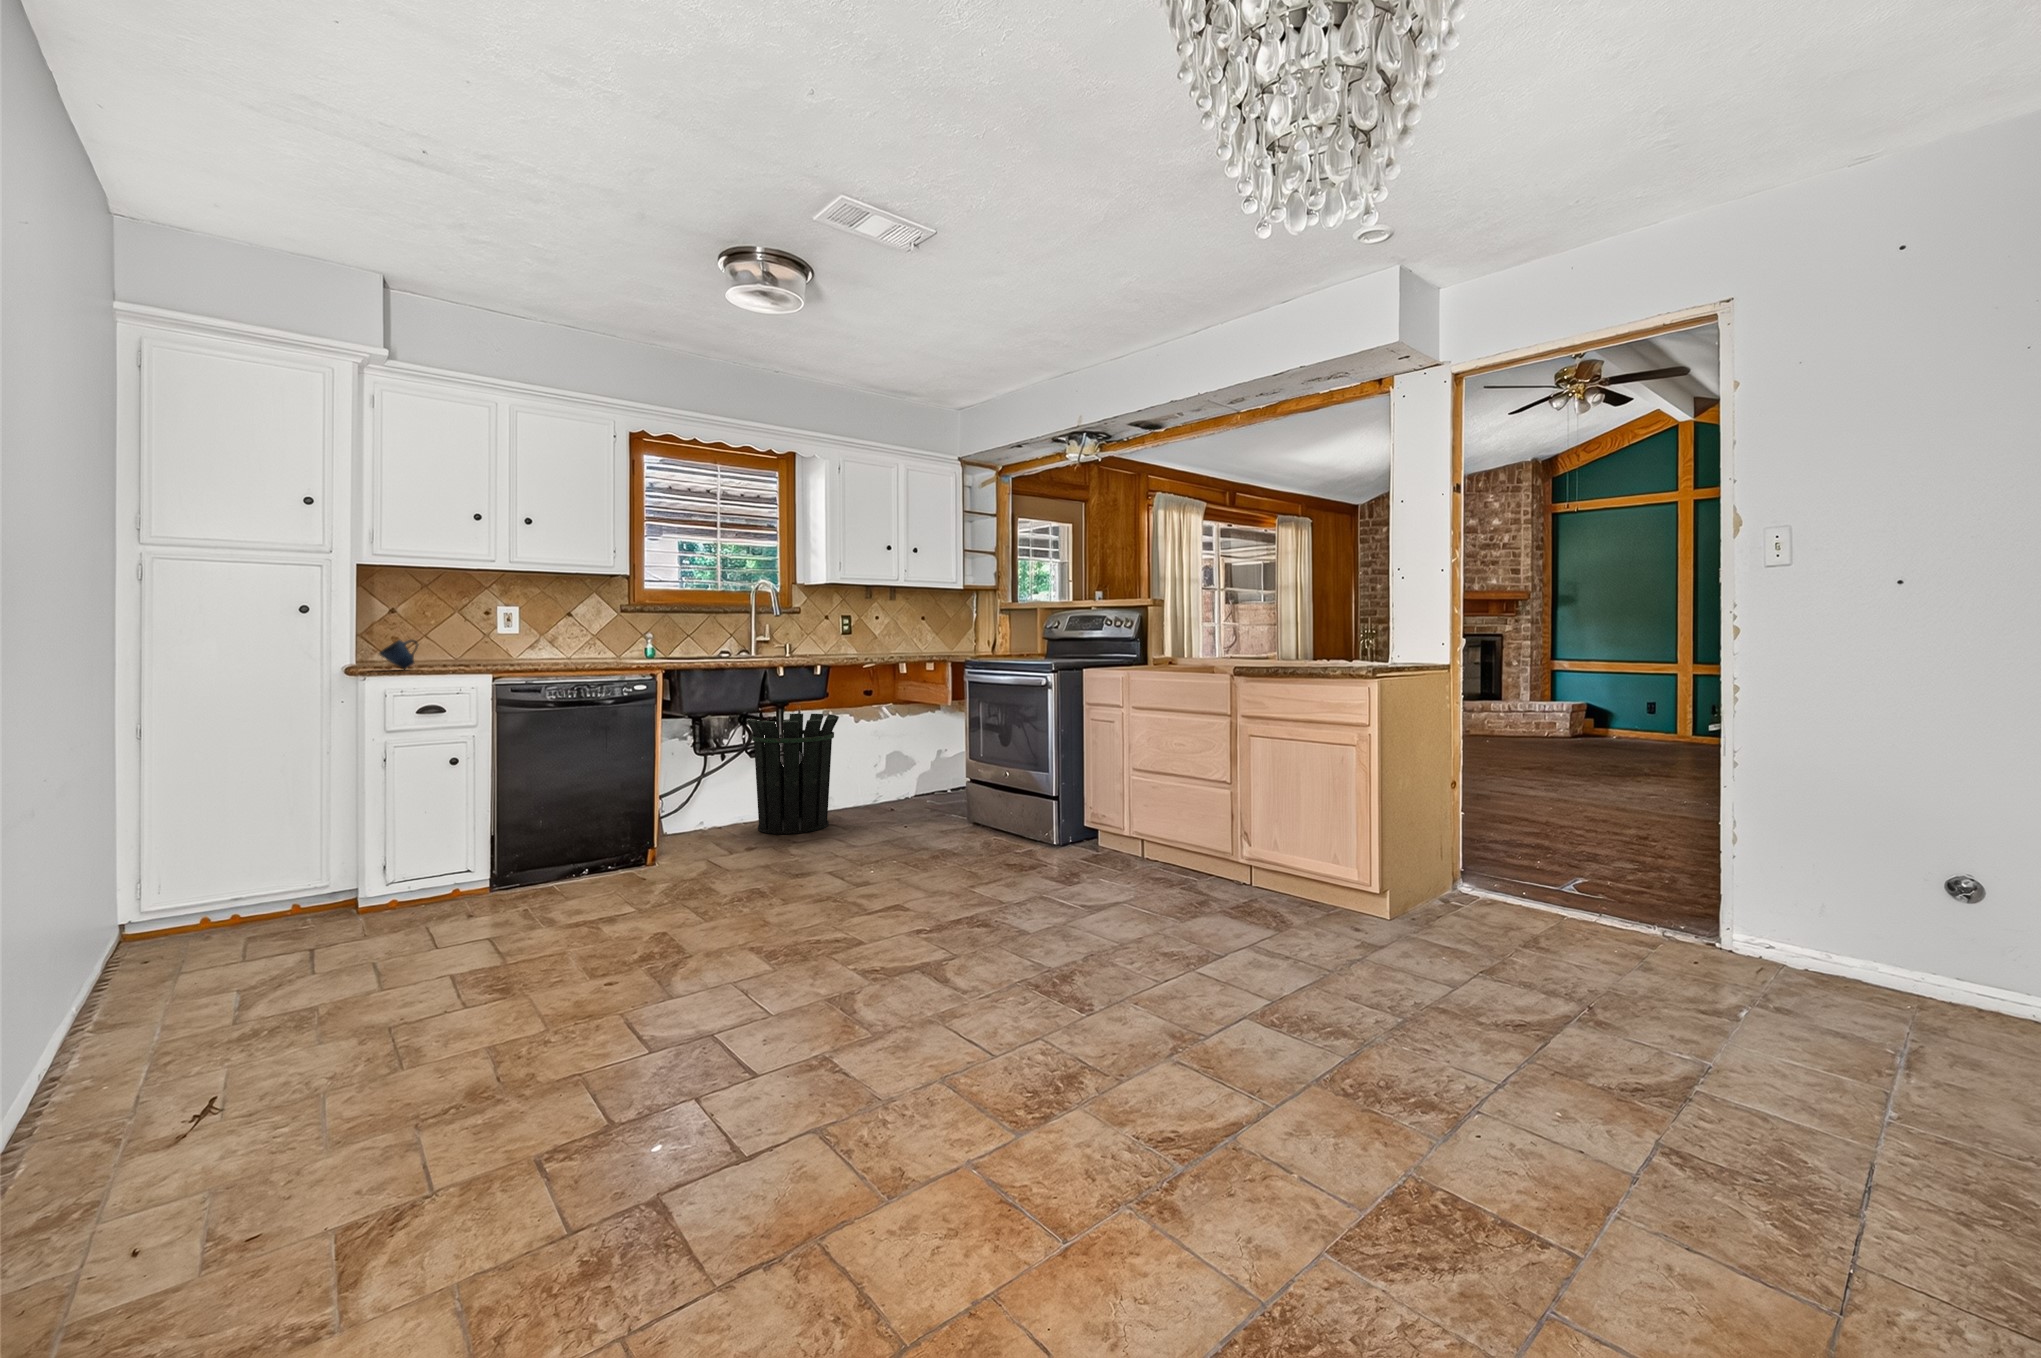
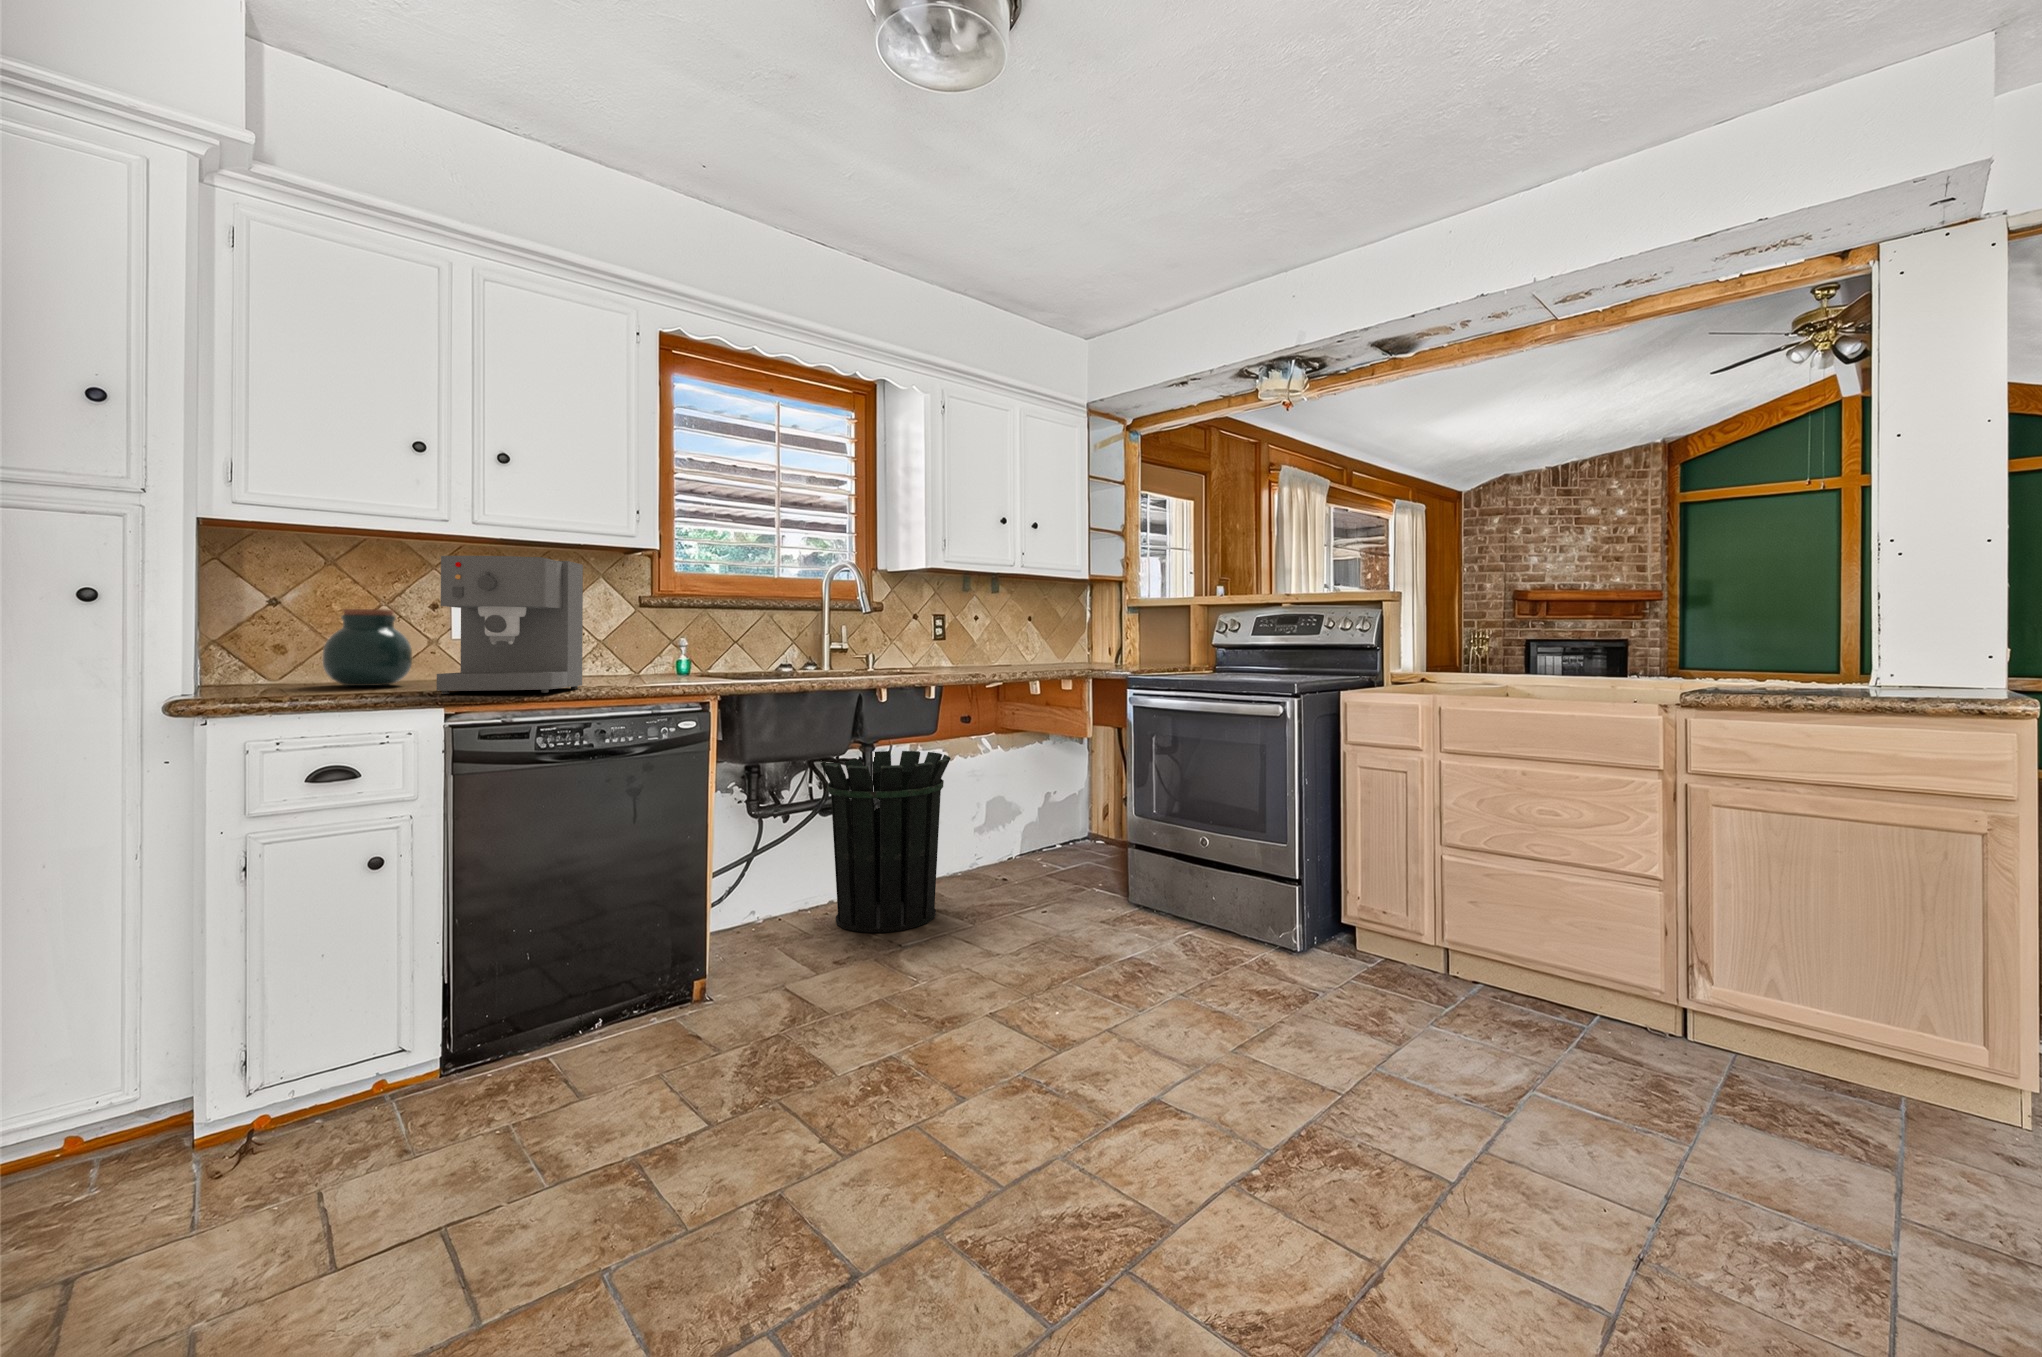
coffee maker: none [487,587,576,668] -> present [437,556,583,694]
jar: none [422,618,474,664] -> present [322,609,412,686]
mug: present [379,640,418,669] -> none [239,645,314,698]

